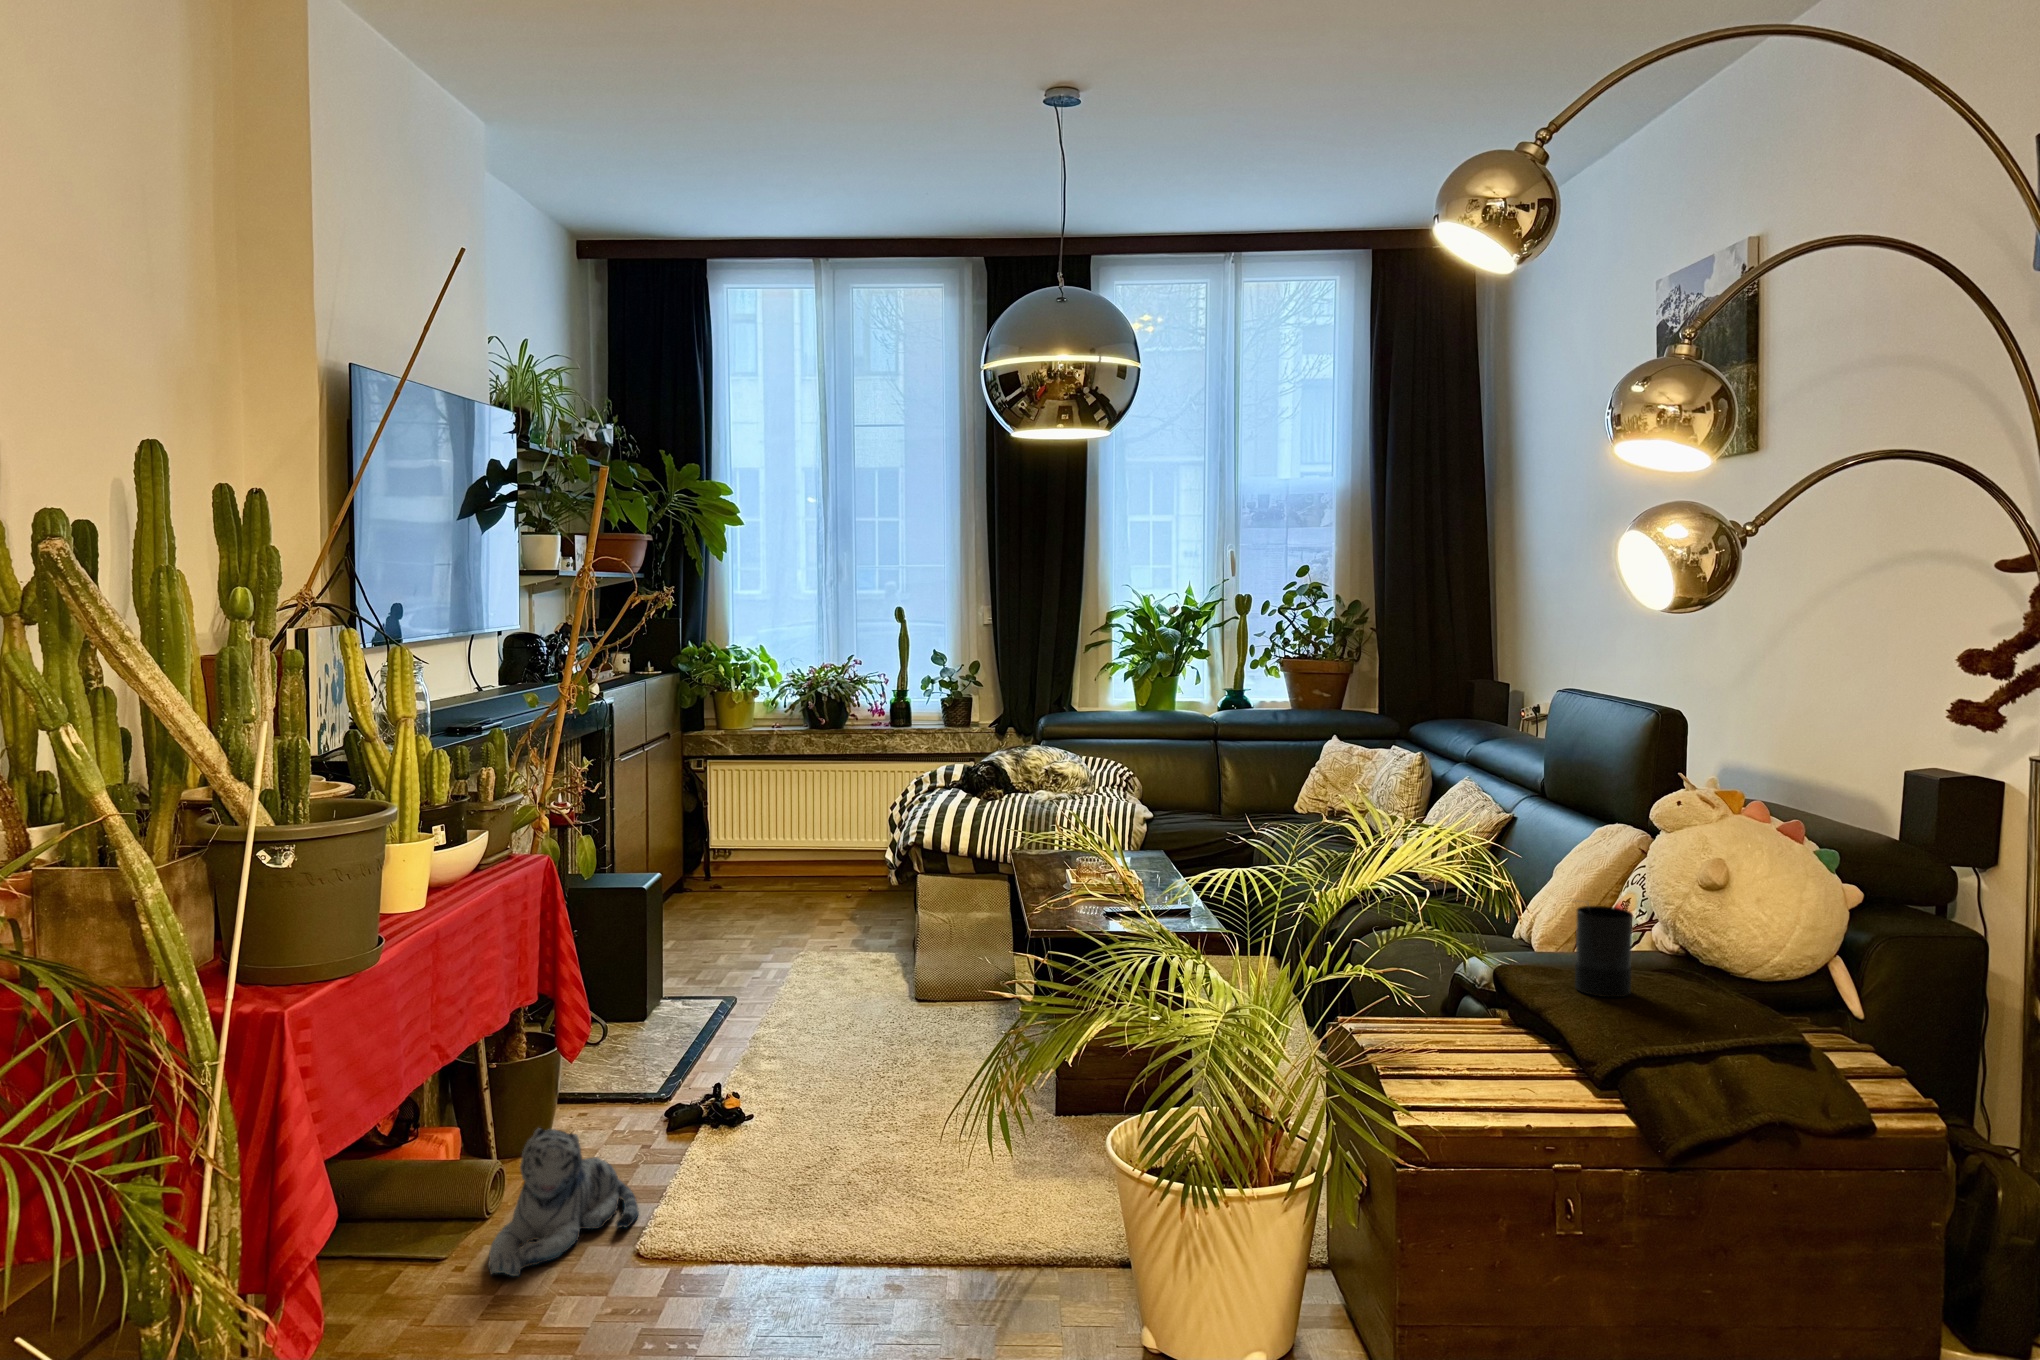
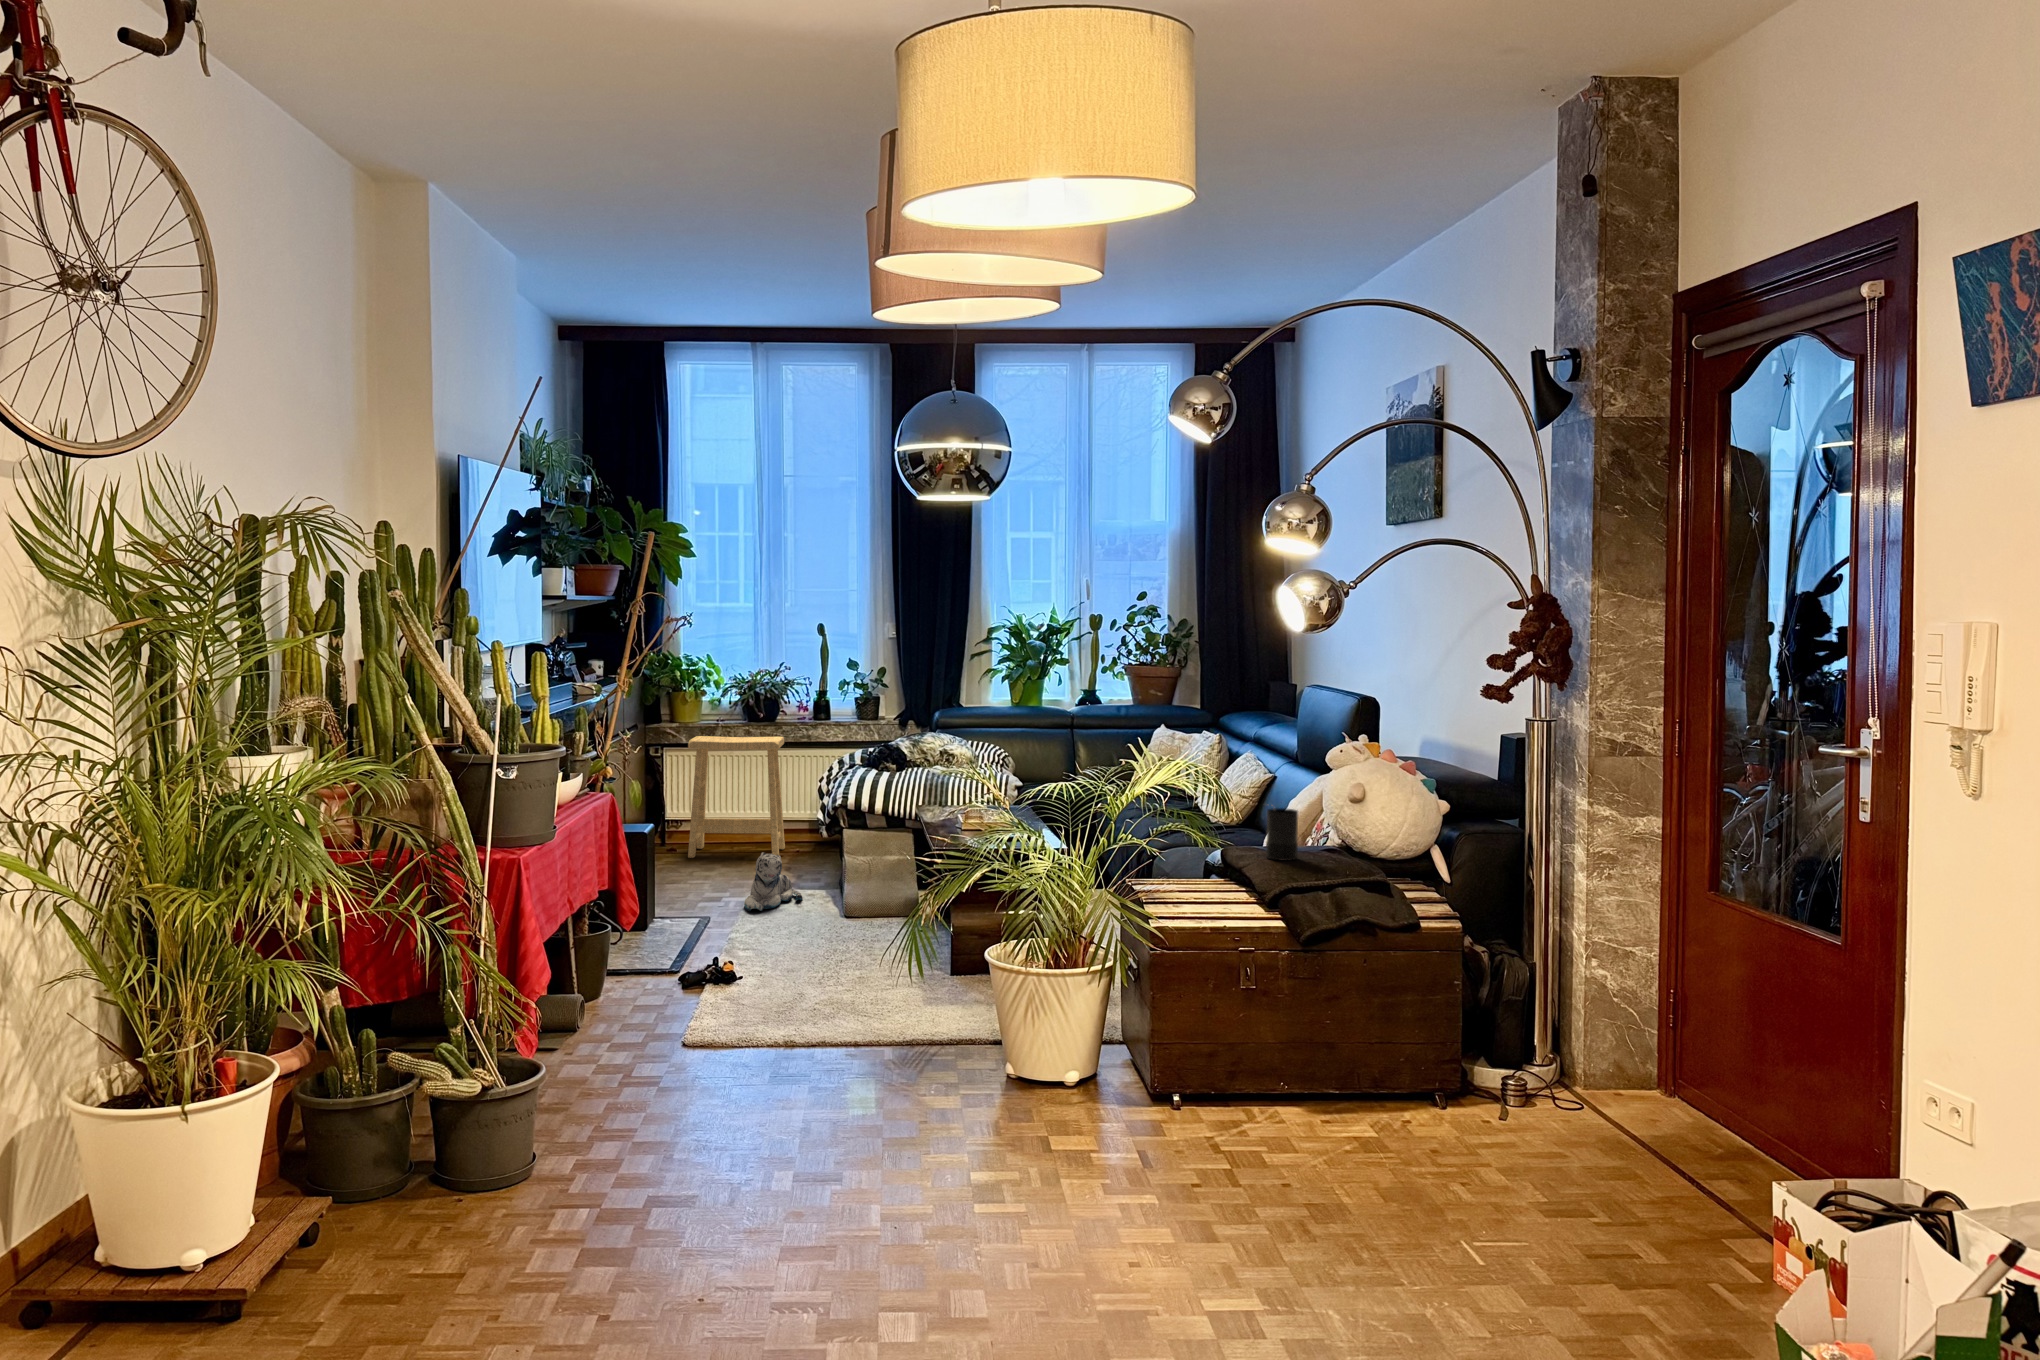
stool: none [734,746,856,900] -> present [688,736,785,858]
plush toy: present [488,1128,639,1276] -> present [744,853,803,911]

